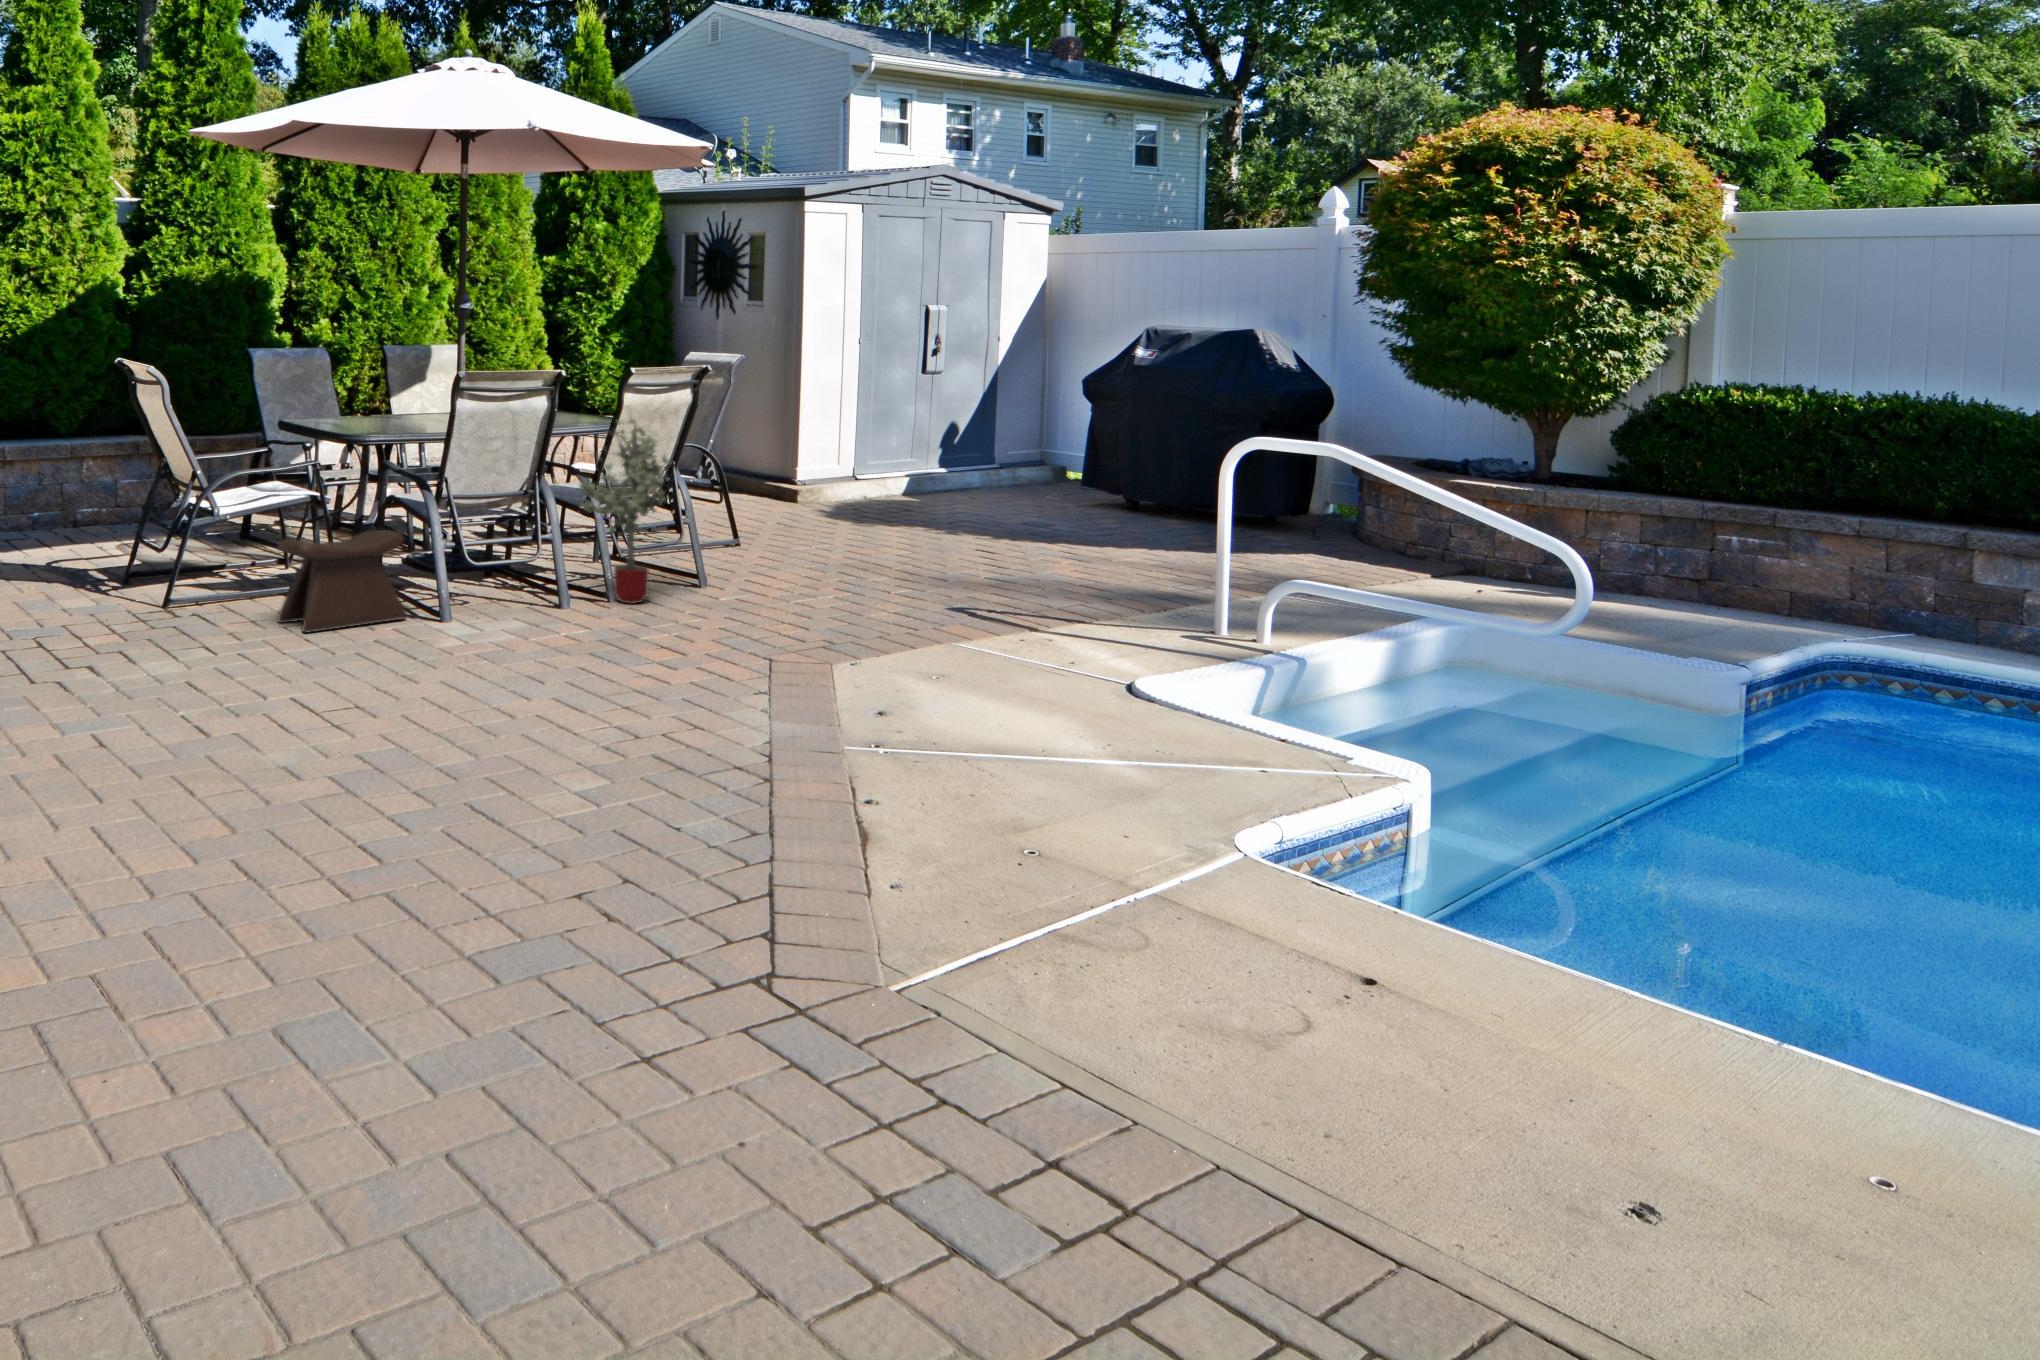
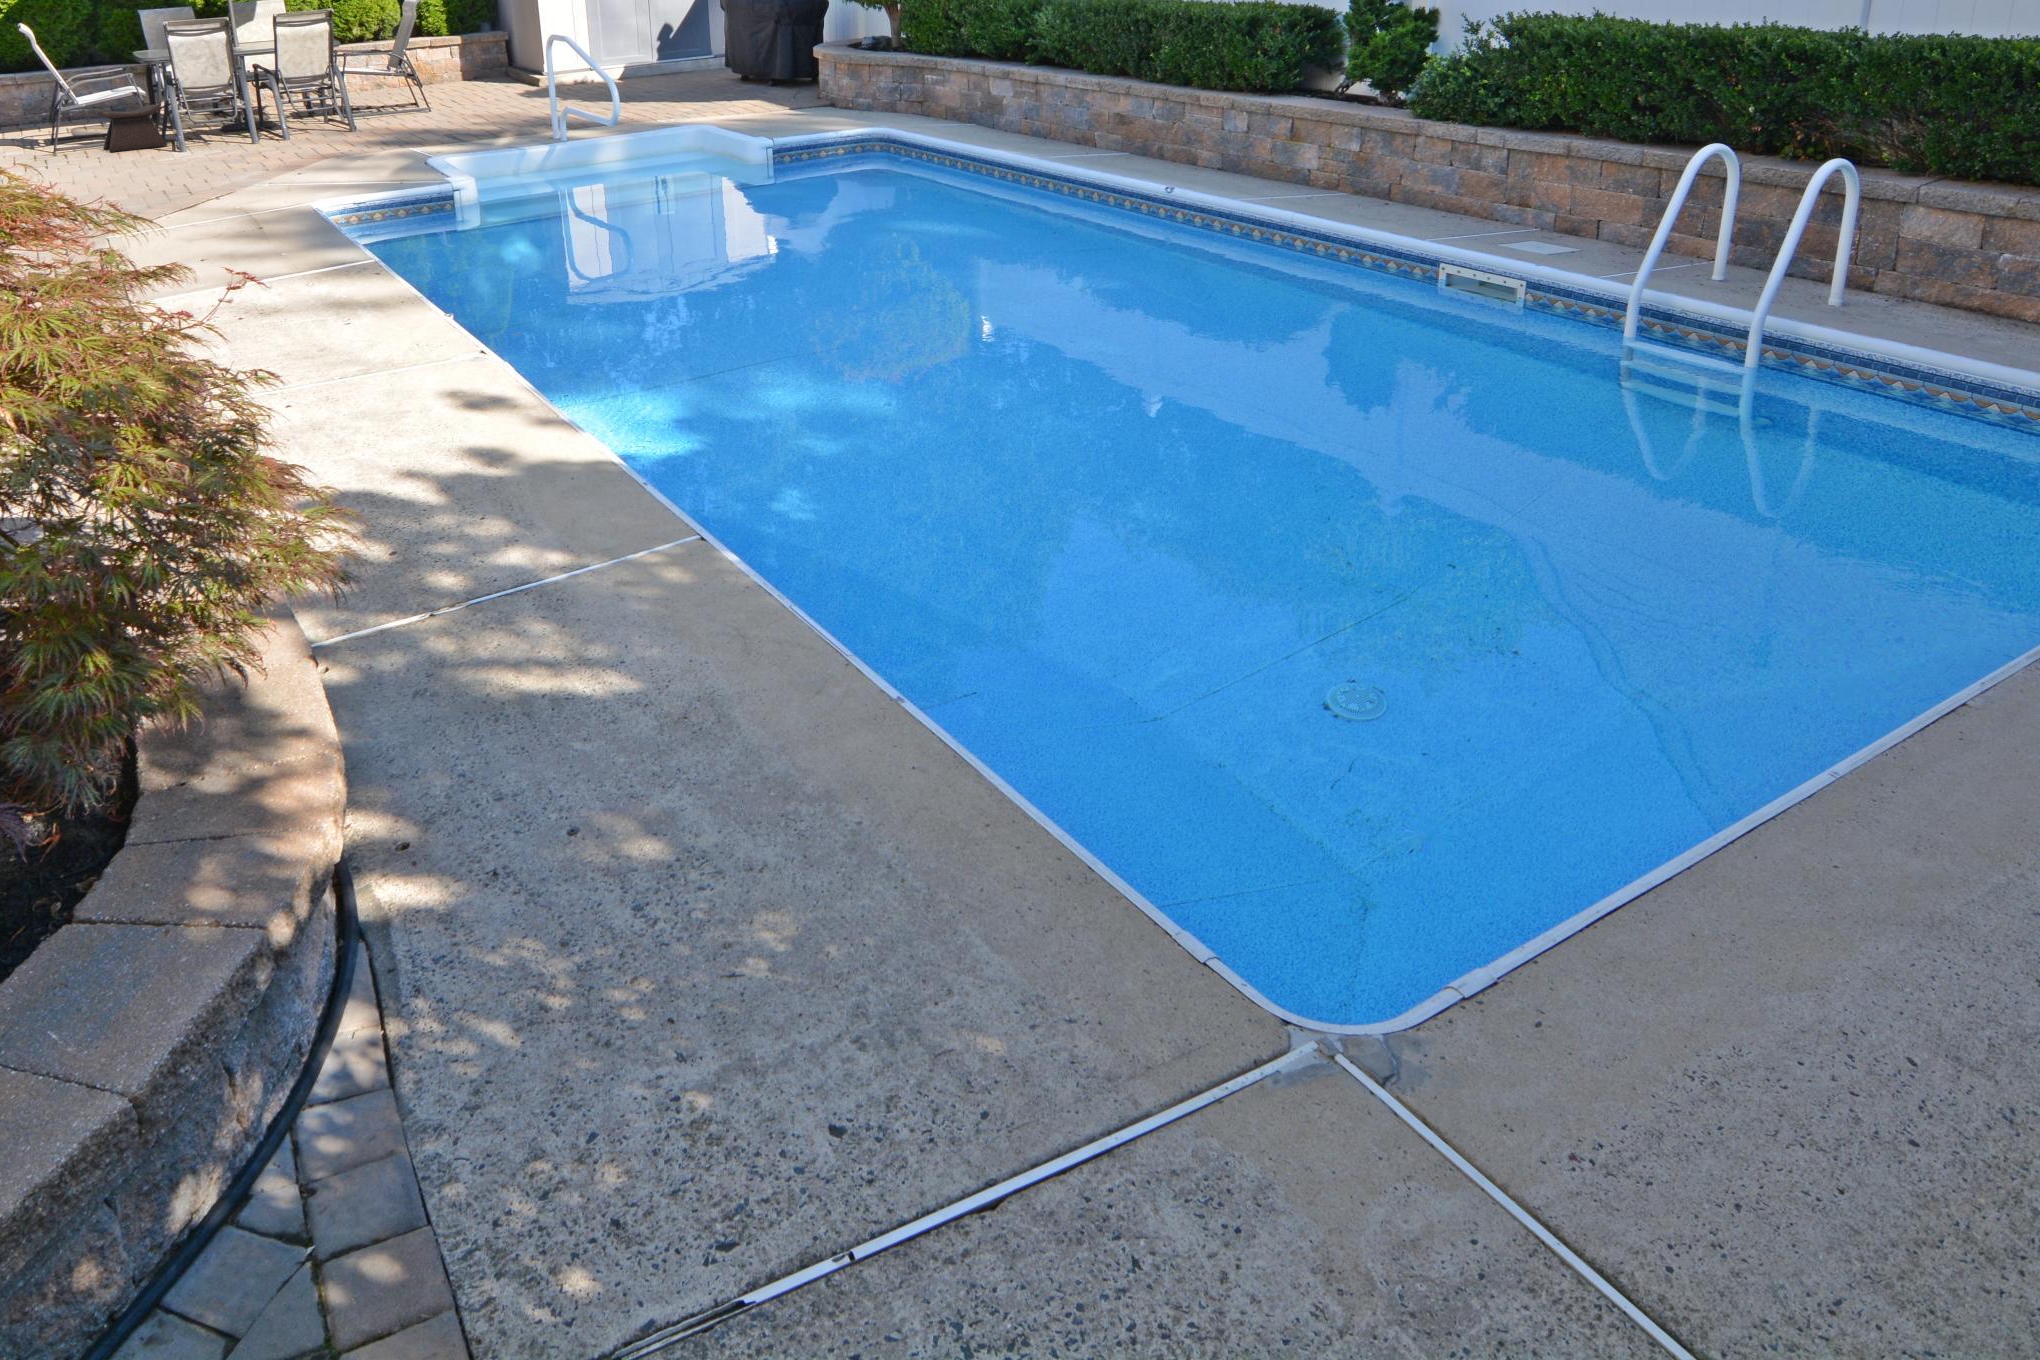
potted tree: present [580,418,670,604] -> none [256,42,314,136]

